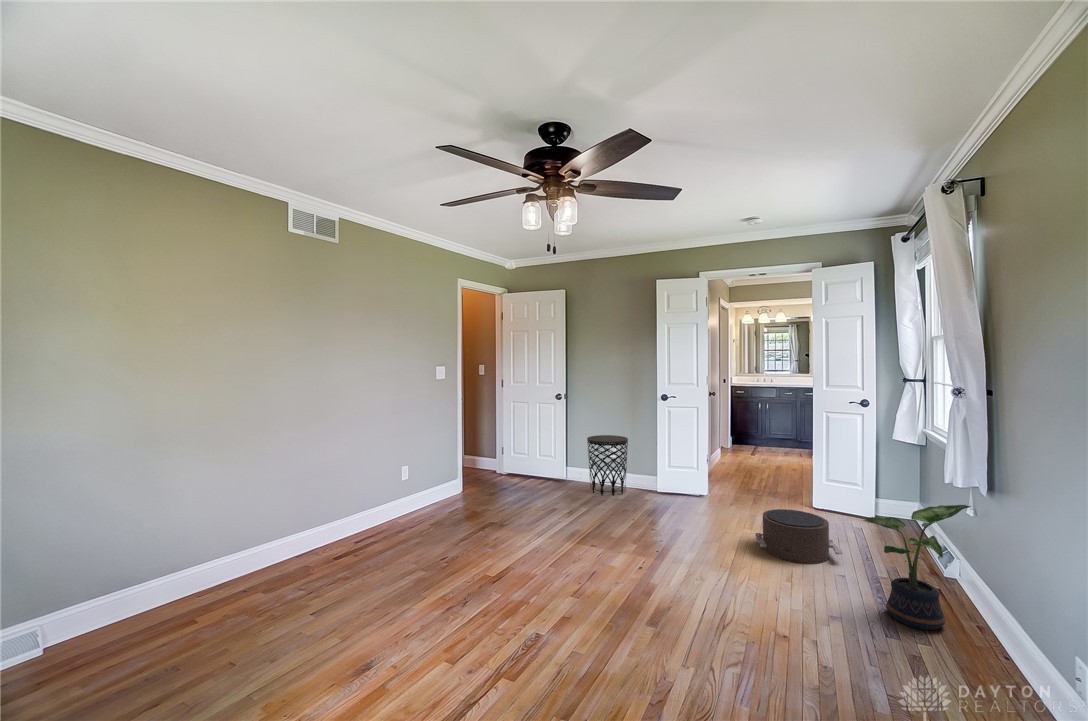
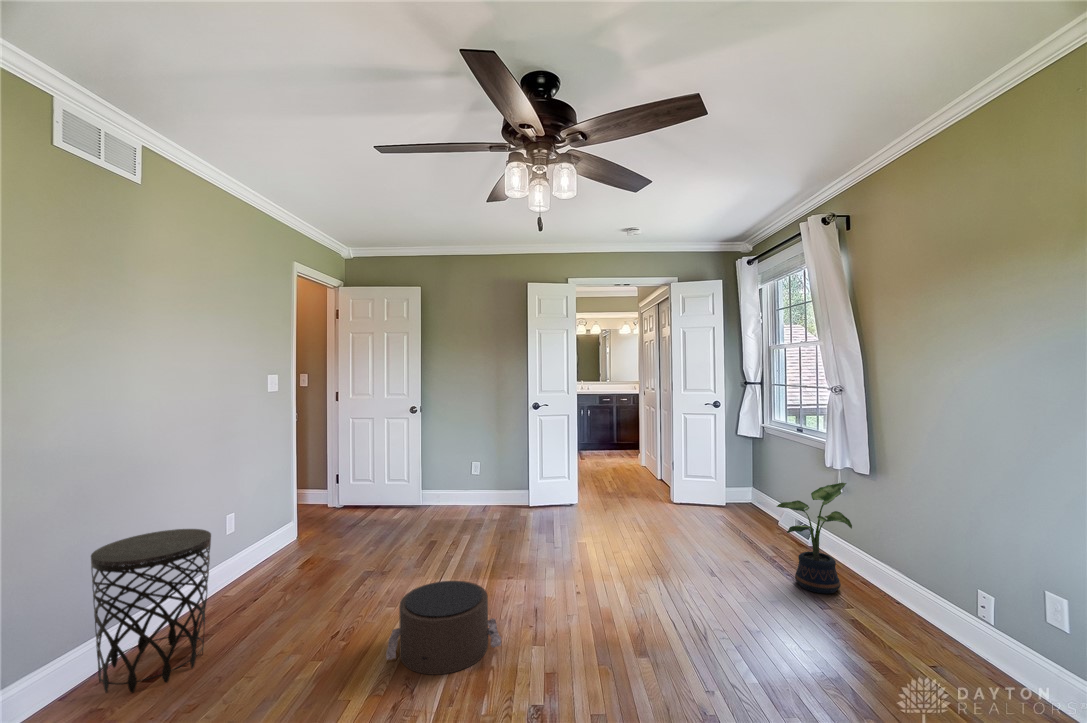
side table: present [587,435,628,496] -> present [91,529,211,693]
pouf: present [755,509,843,564] -> present [386,581,501,675]

